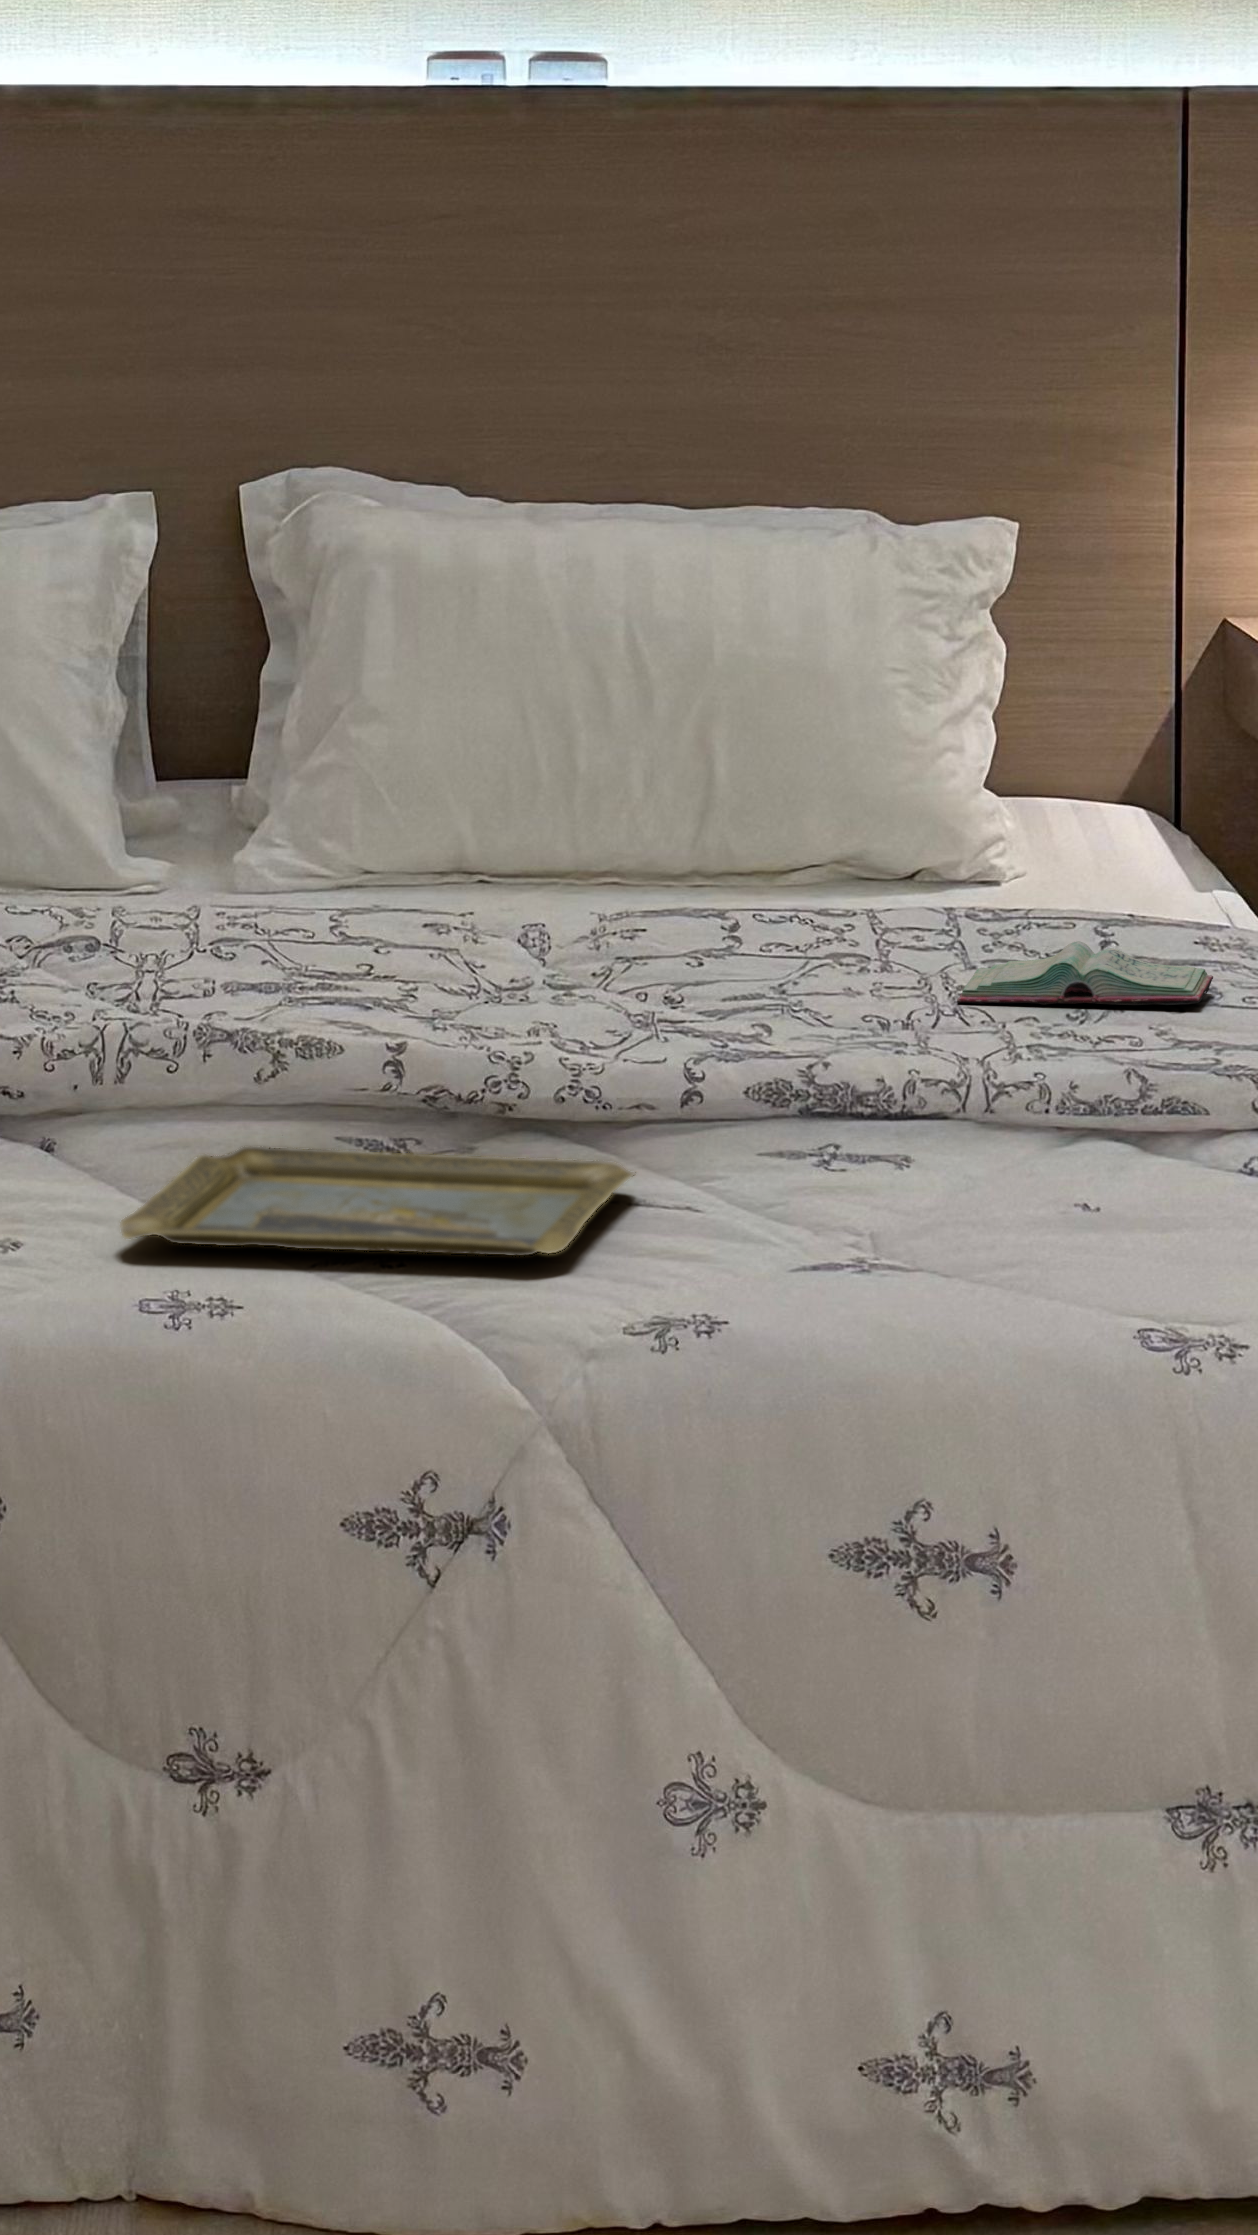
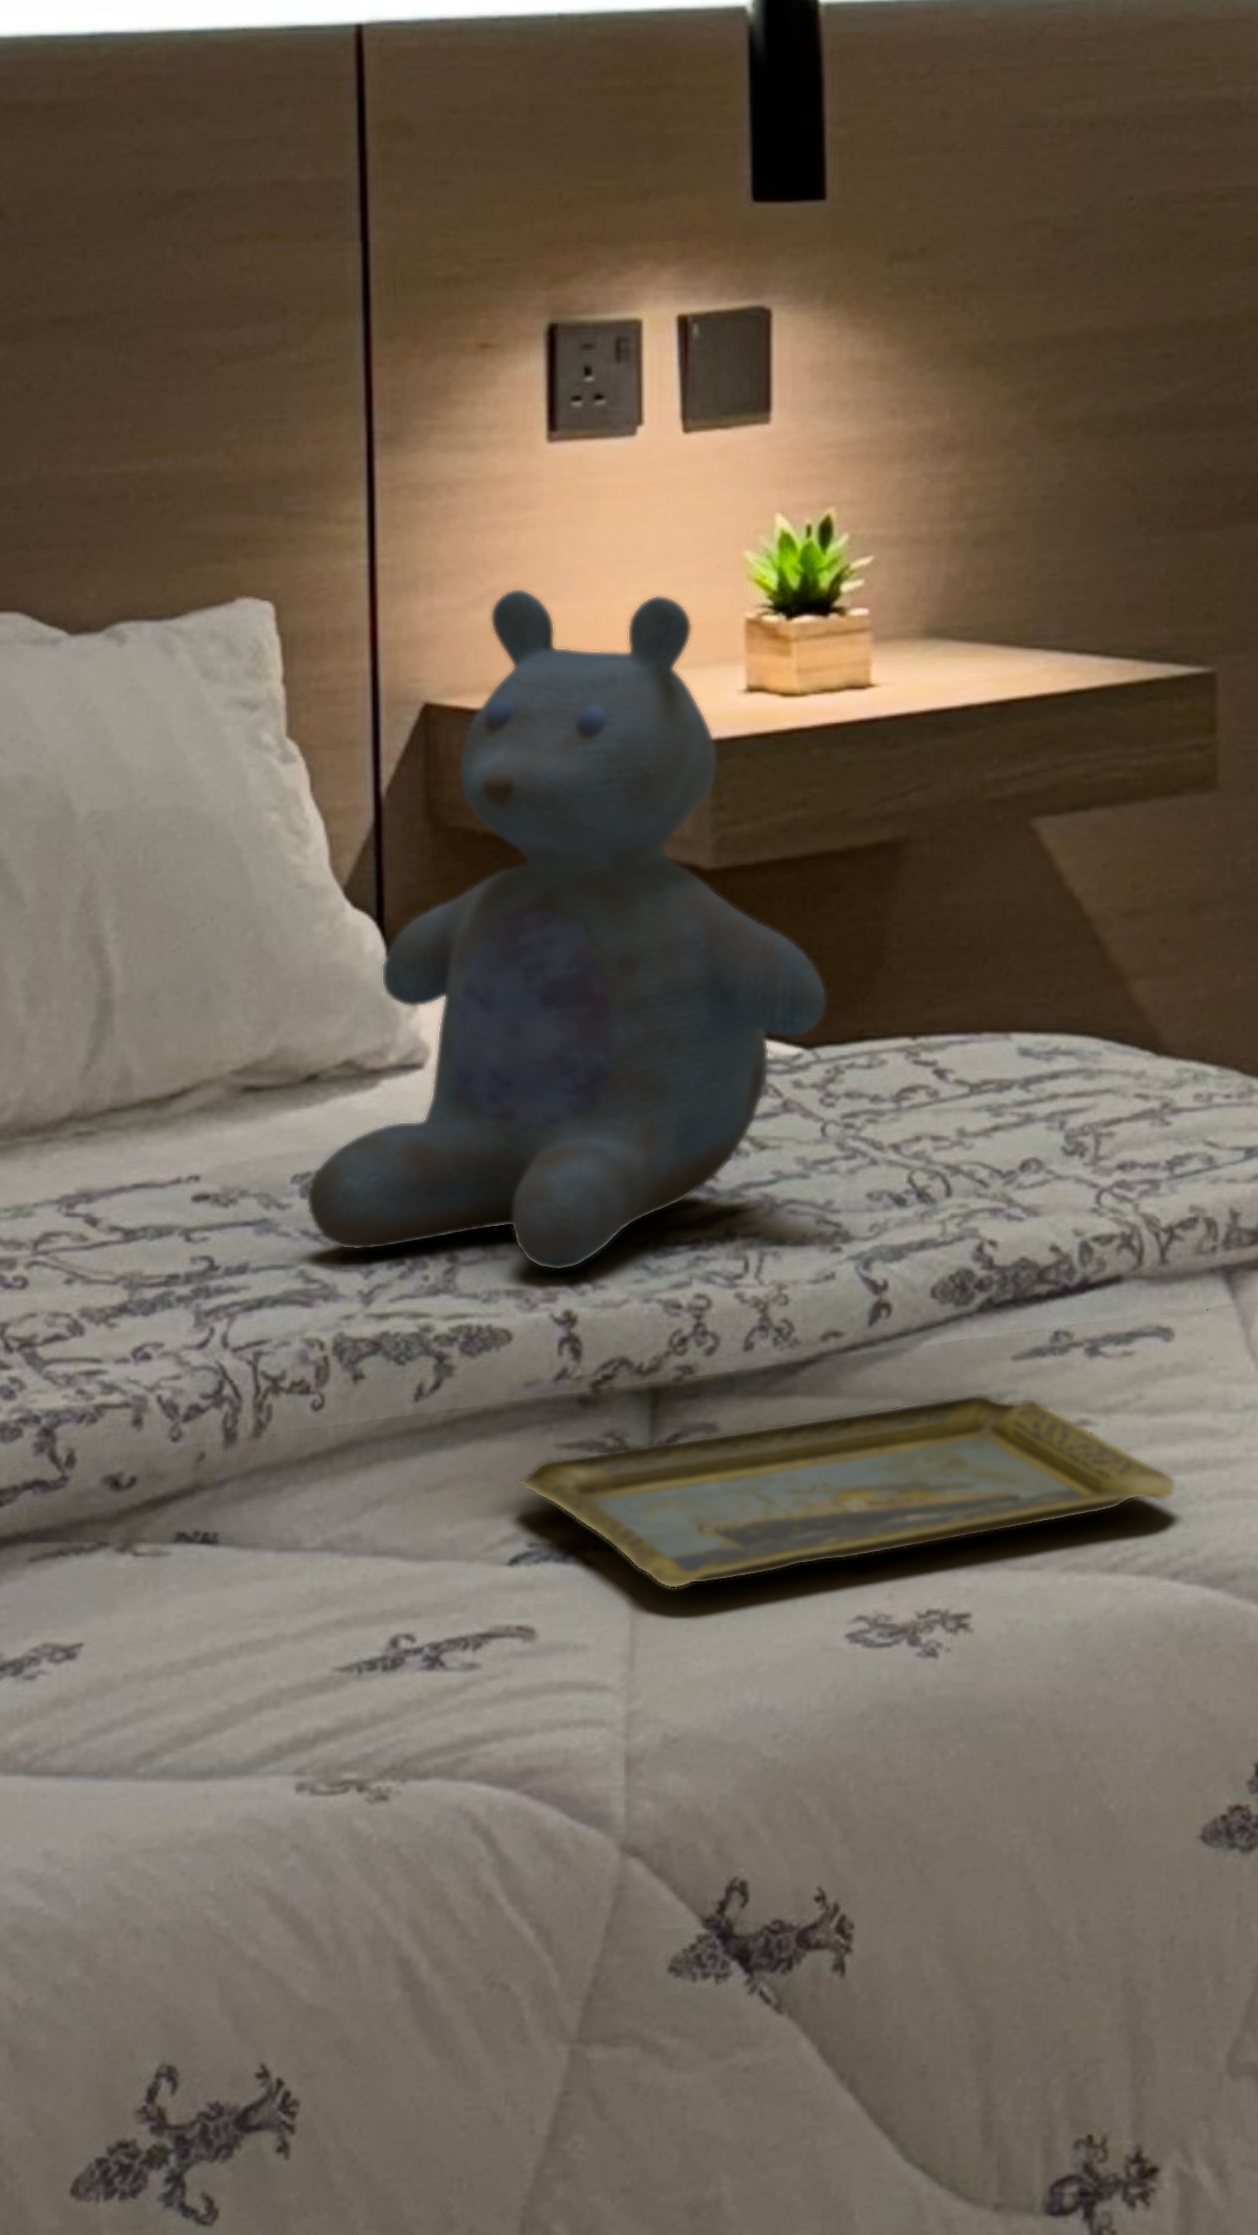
stuffed bear: none [415,475,786,1022] -> present [308,590,825,1269]
book: present [957,941,1213,1005] -> none [849,1084,1146,1171]

